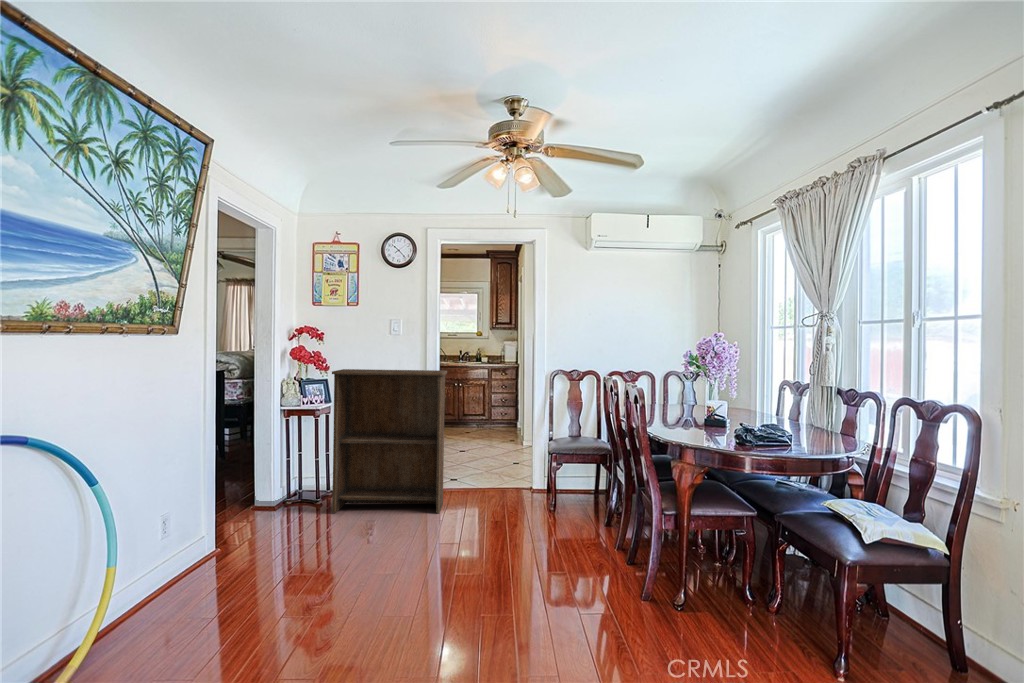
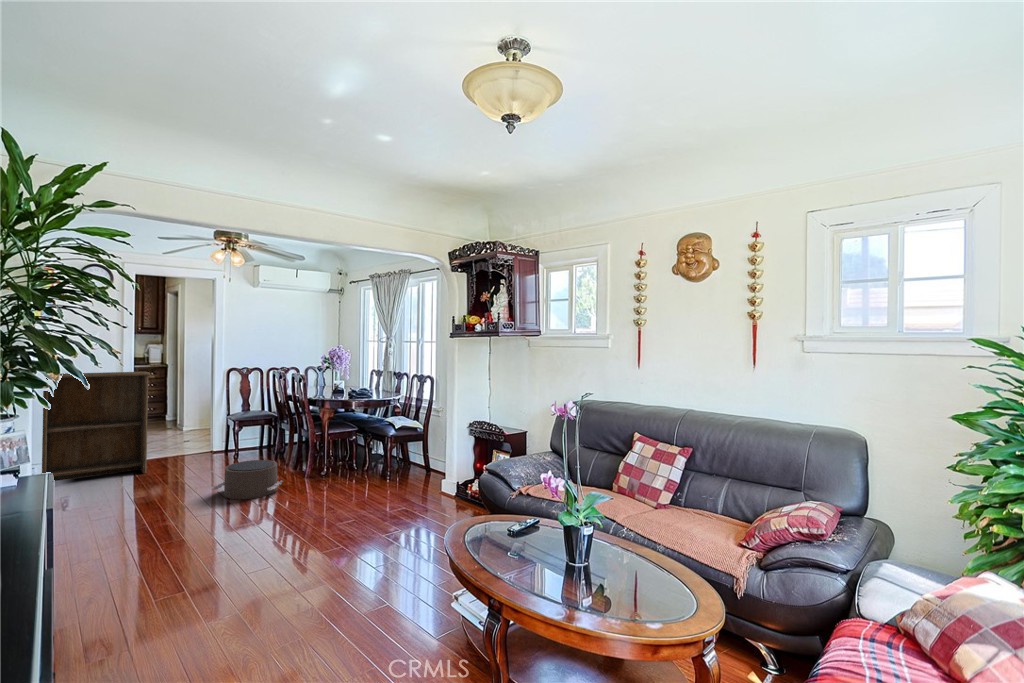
pouf: none [470,542,592,638] -> present [213,460,283,499]

